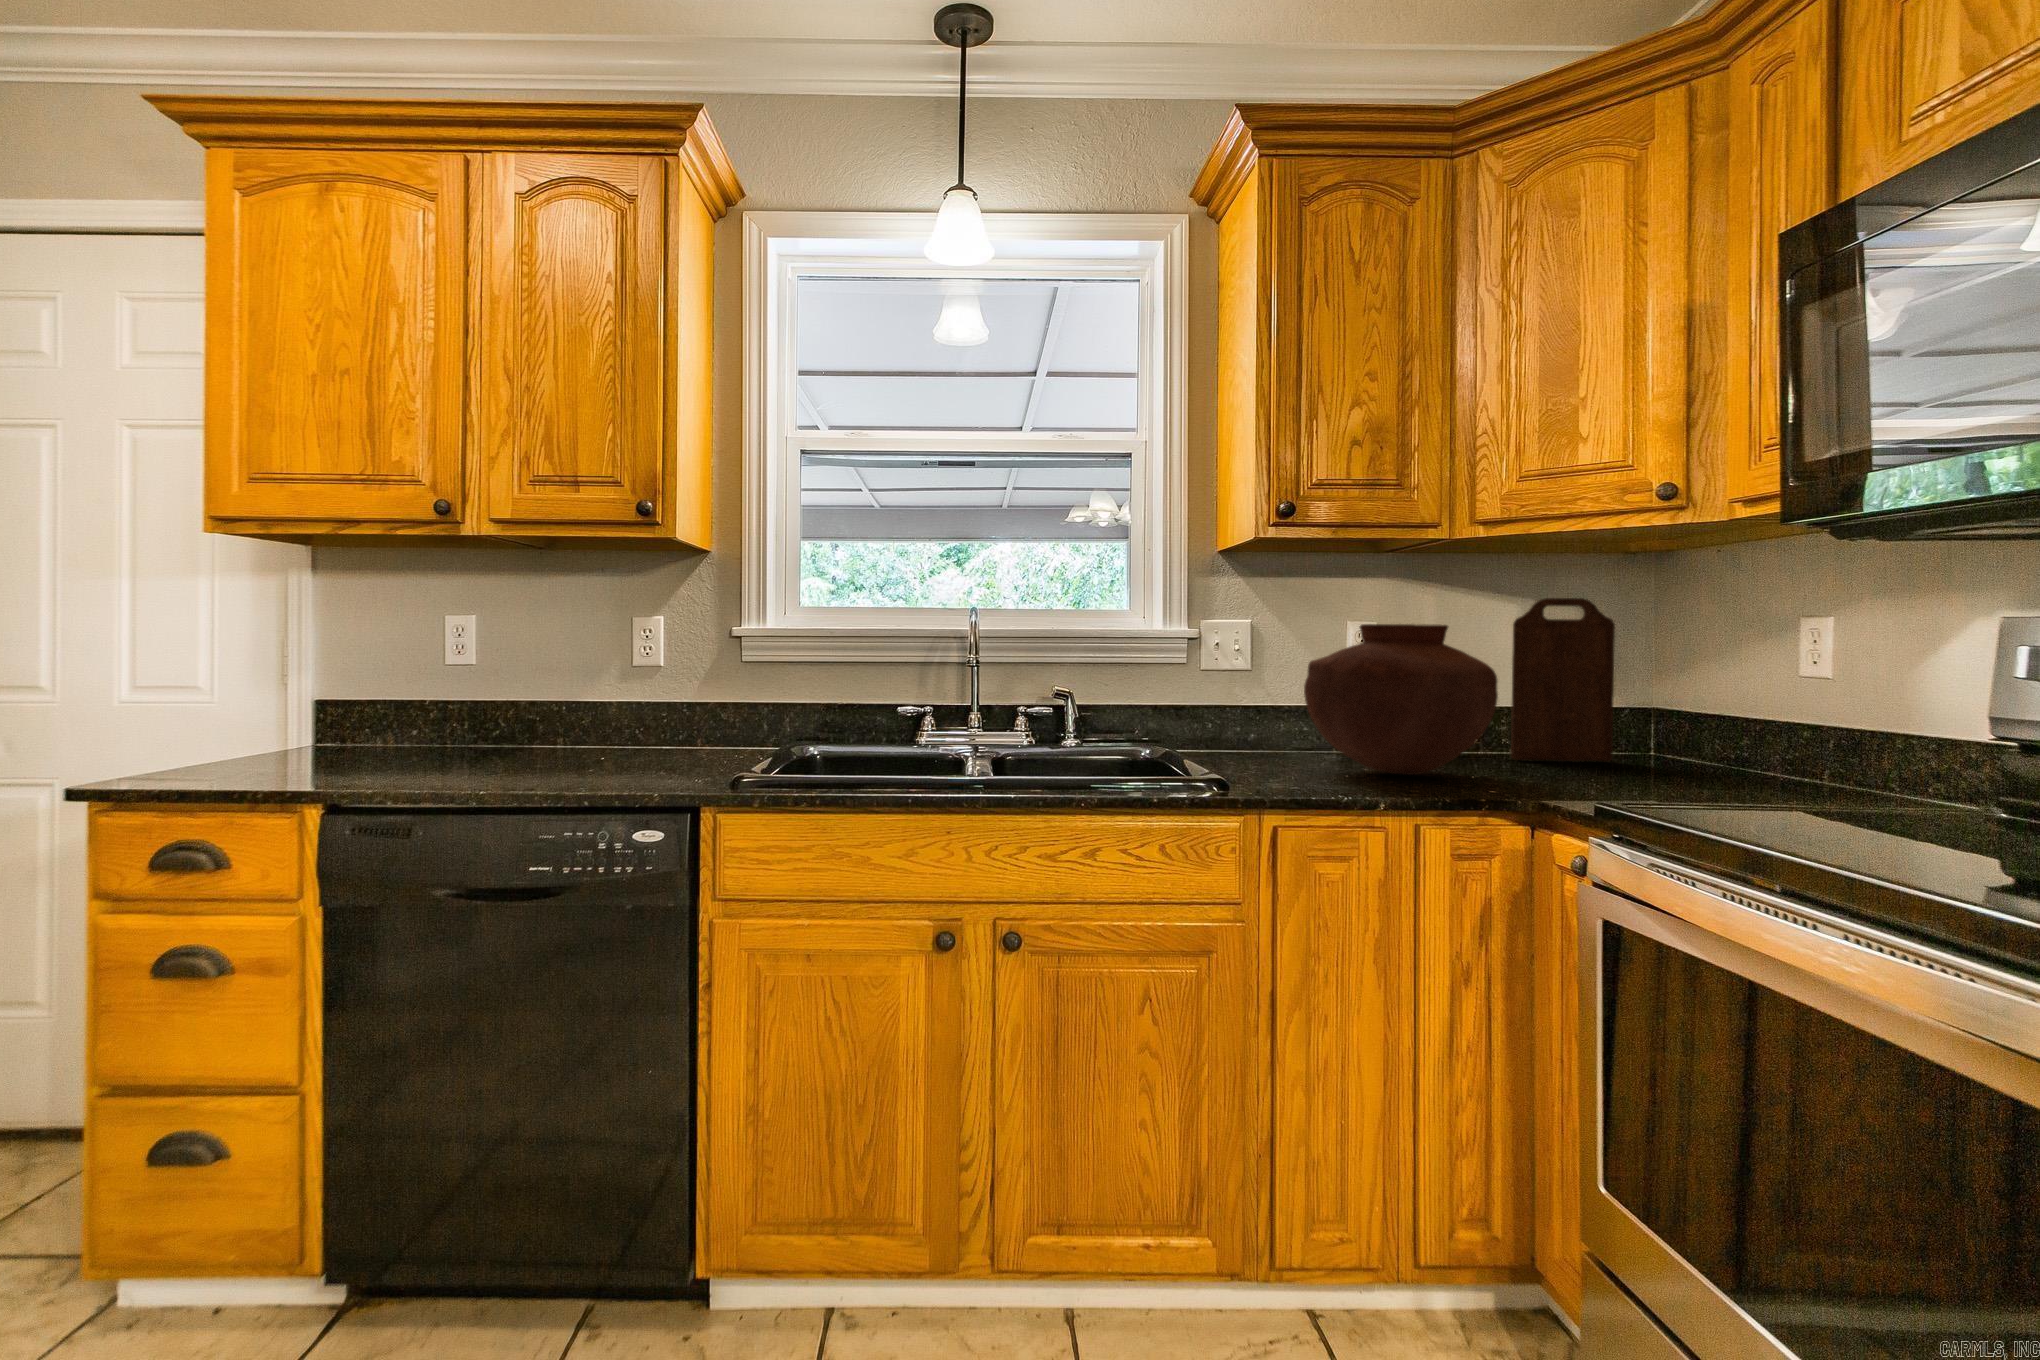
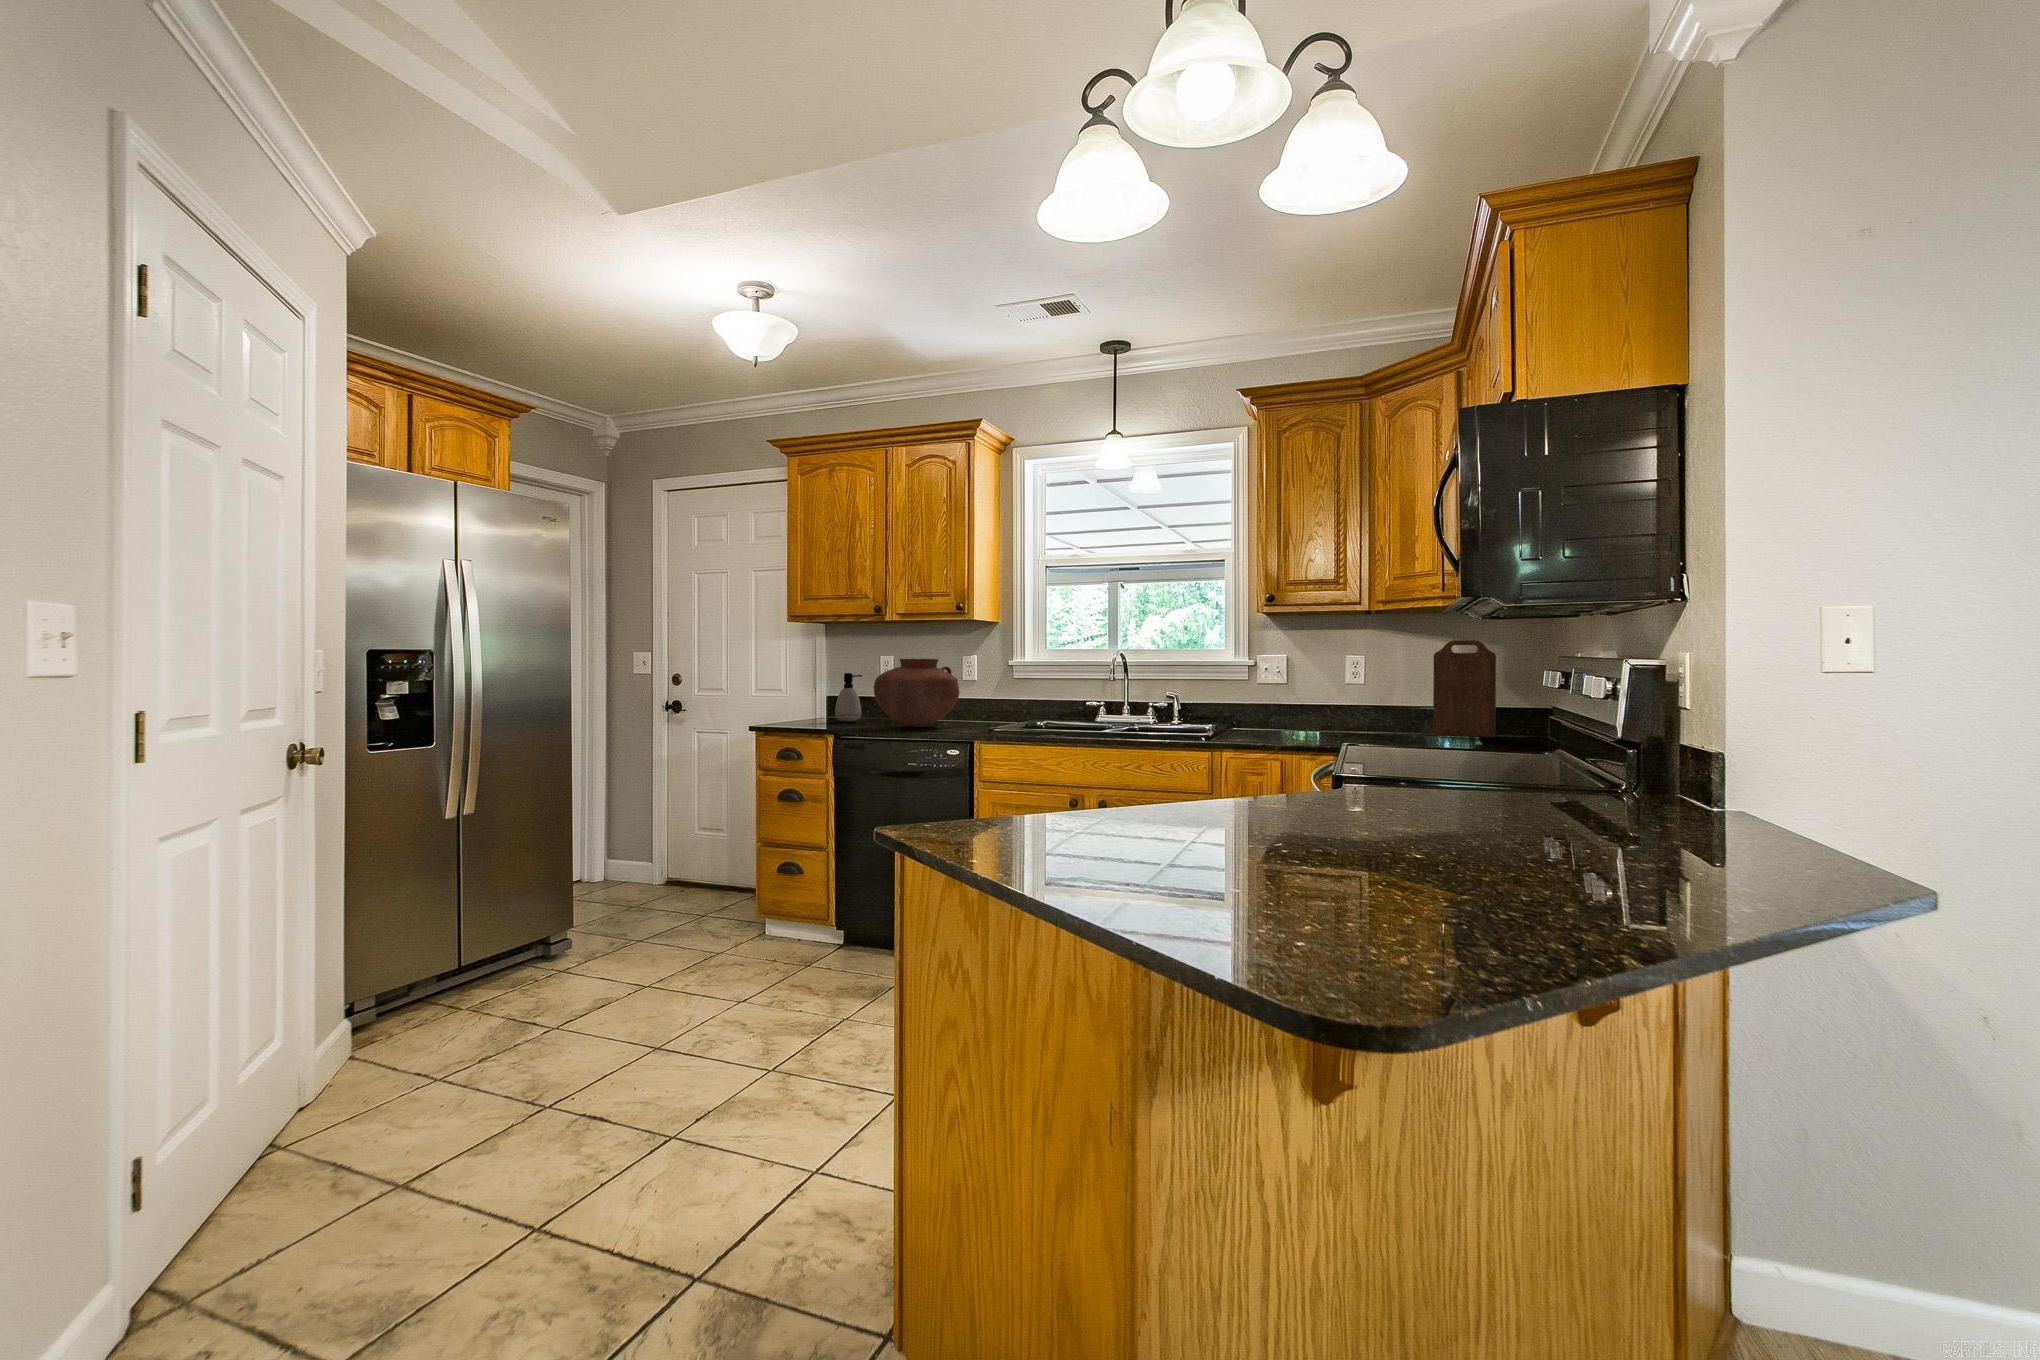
vase: present [1304,624,1498,775] -> present [874,658,959,727]
soap dispenser: none [331,653,400,761] -> present [835,673,862,722]

